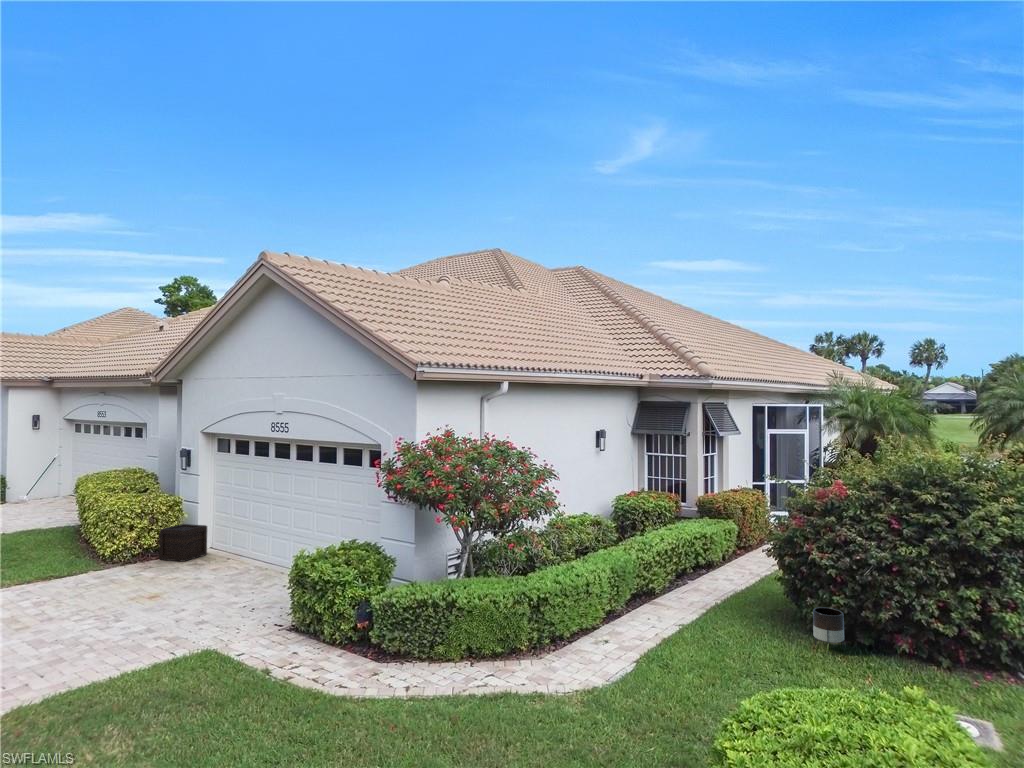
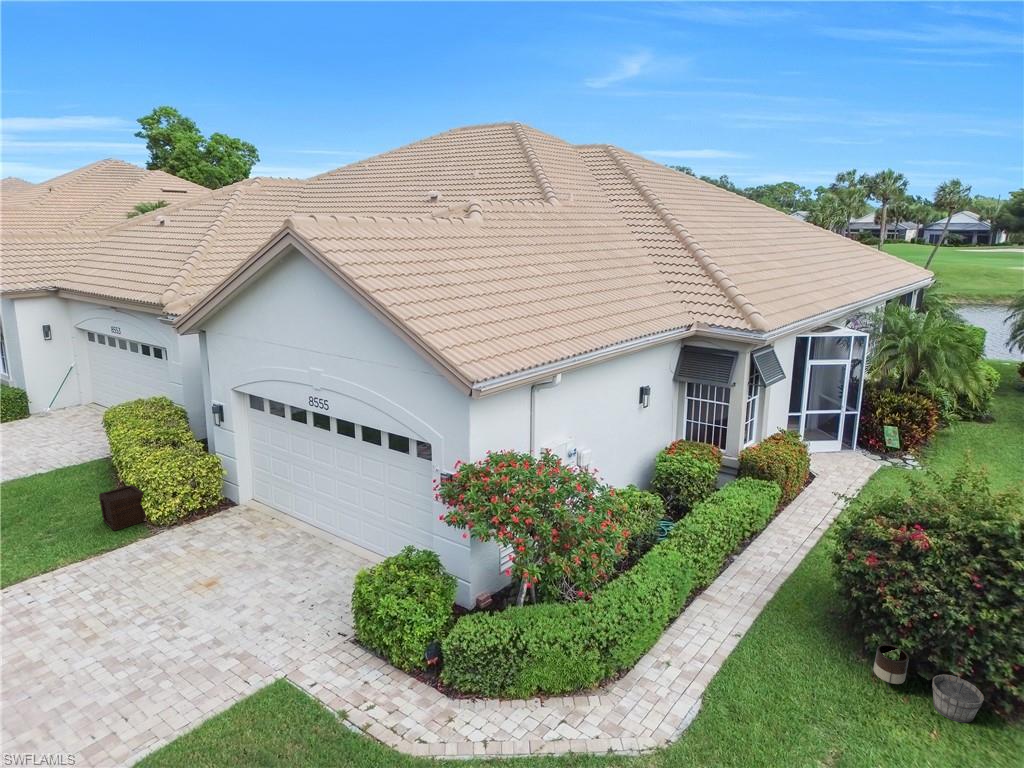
wooden crate: present [159,524,207,562] -> present [99,485,146,531]
wooden bucket: none [868,627,918,670] -> present [932,674,984,723]

